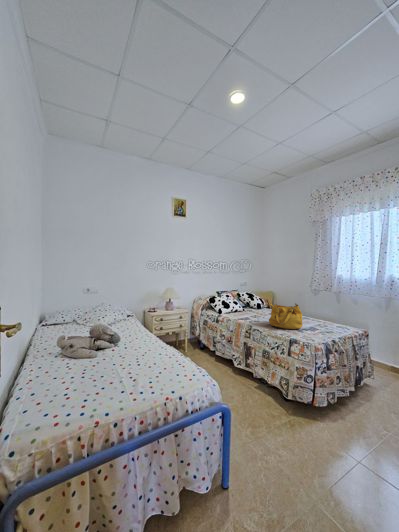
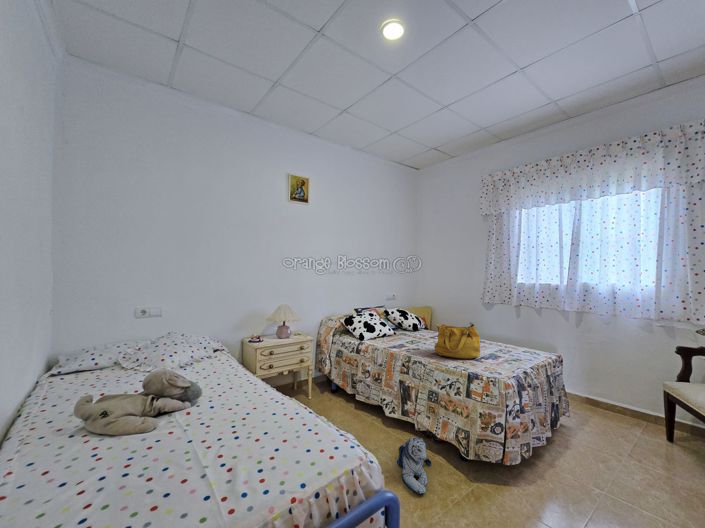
plush toy: none [238,382,262,420] -> present [397,437,431,494]

